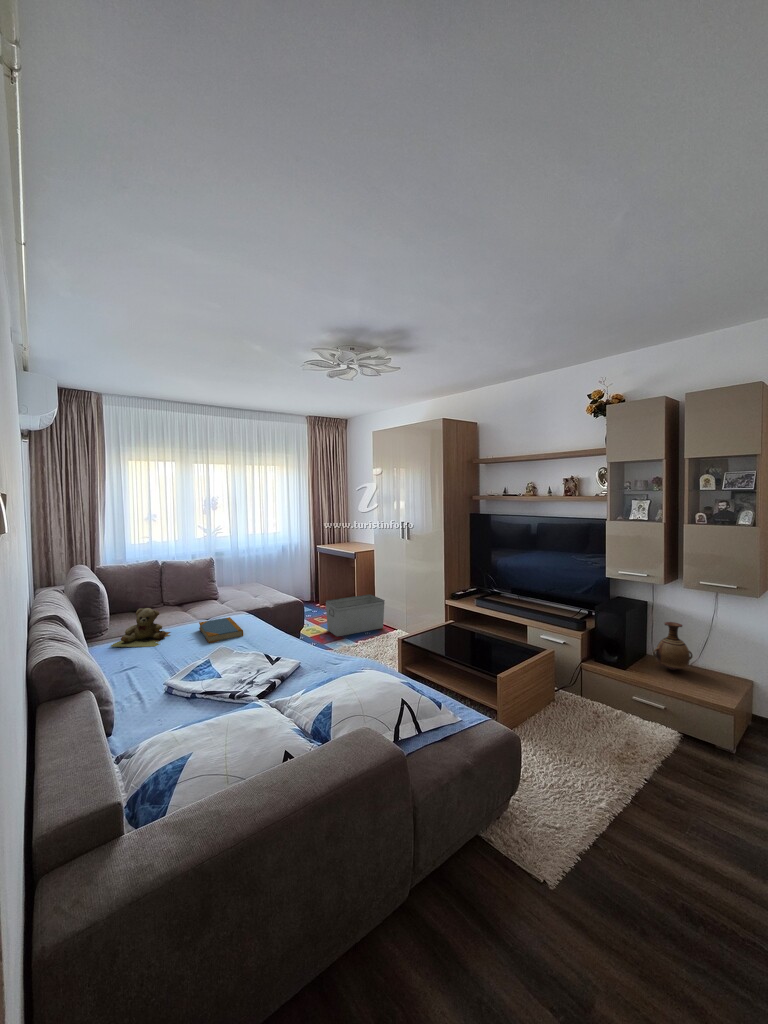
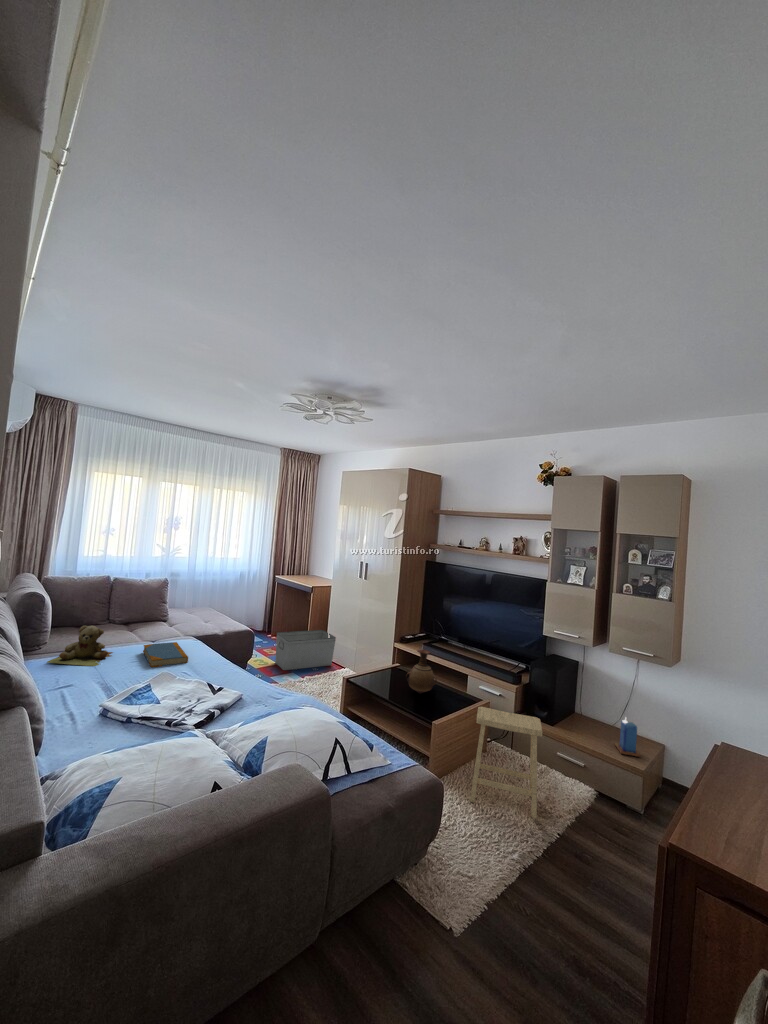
vase: present [653,622,693,670] -> present [406,650,437,693]
candle: none [696,654,727,695] -> present [615,718,640,757]
footstool: none [545,656,620,765] -> present [470,707,542,818]

